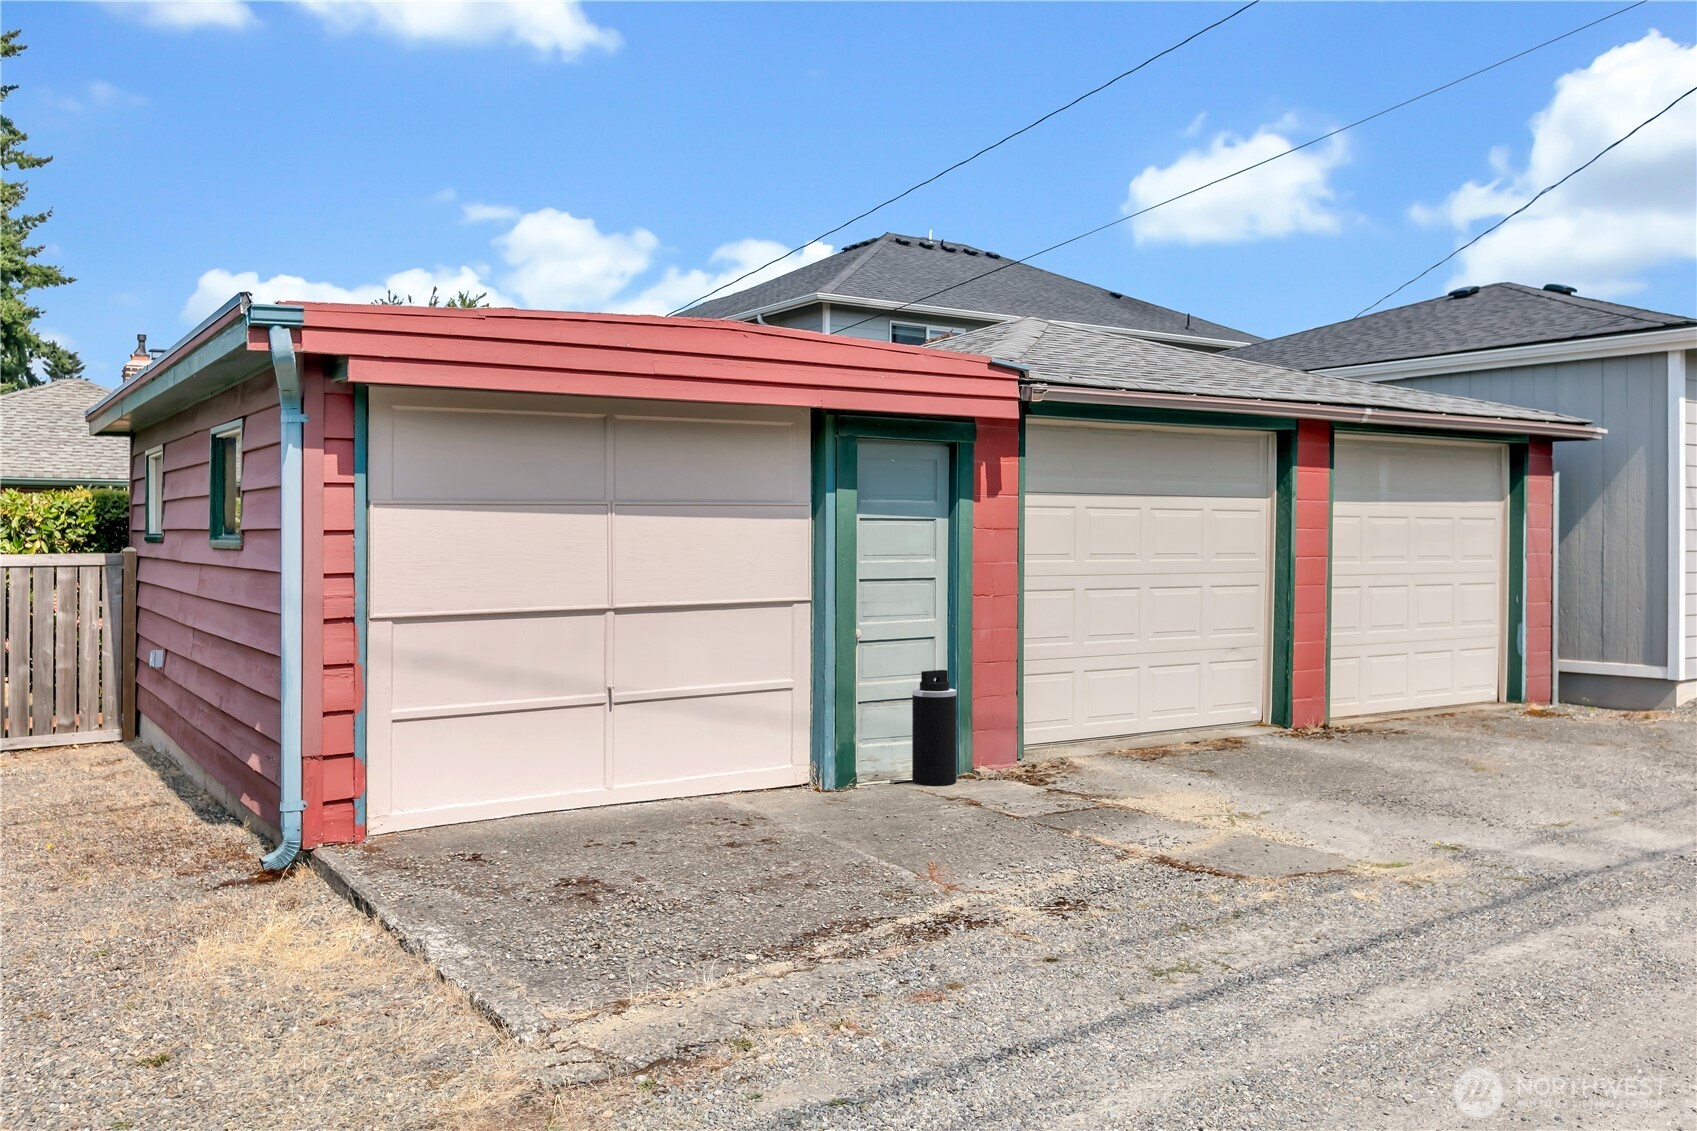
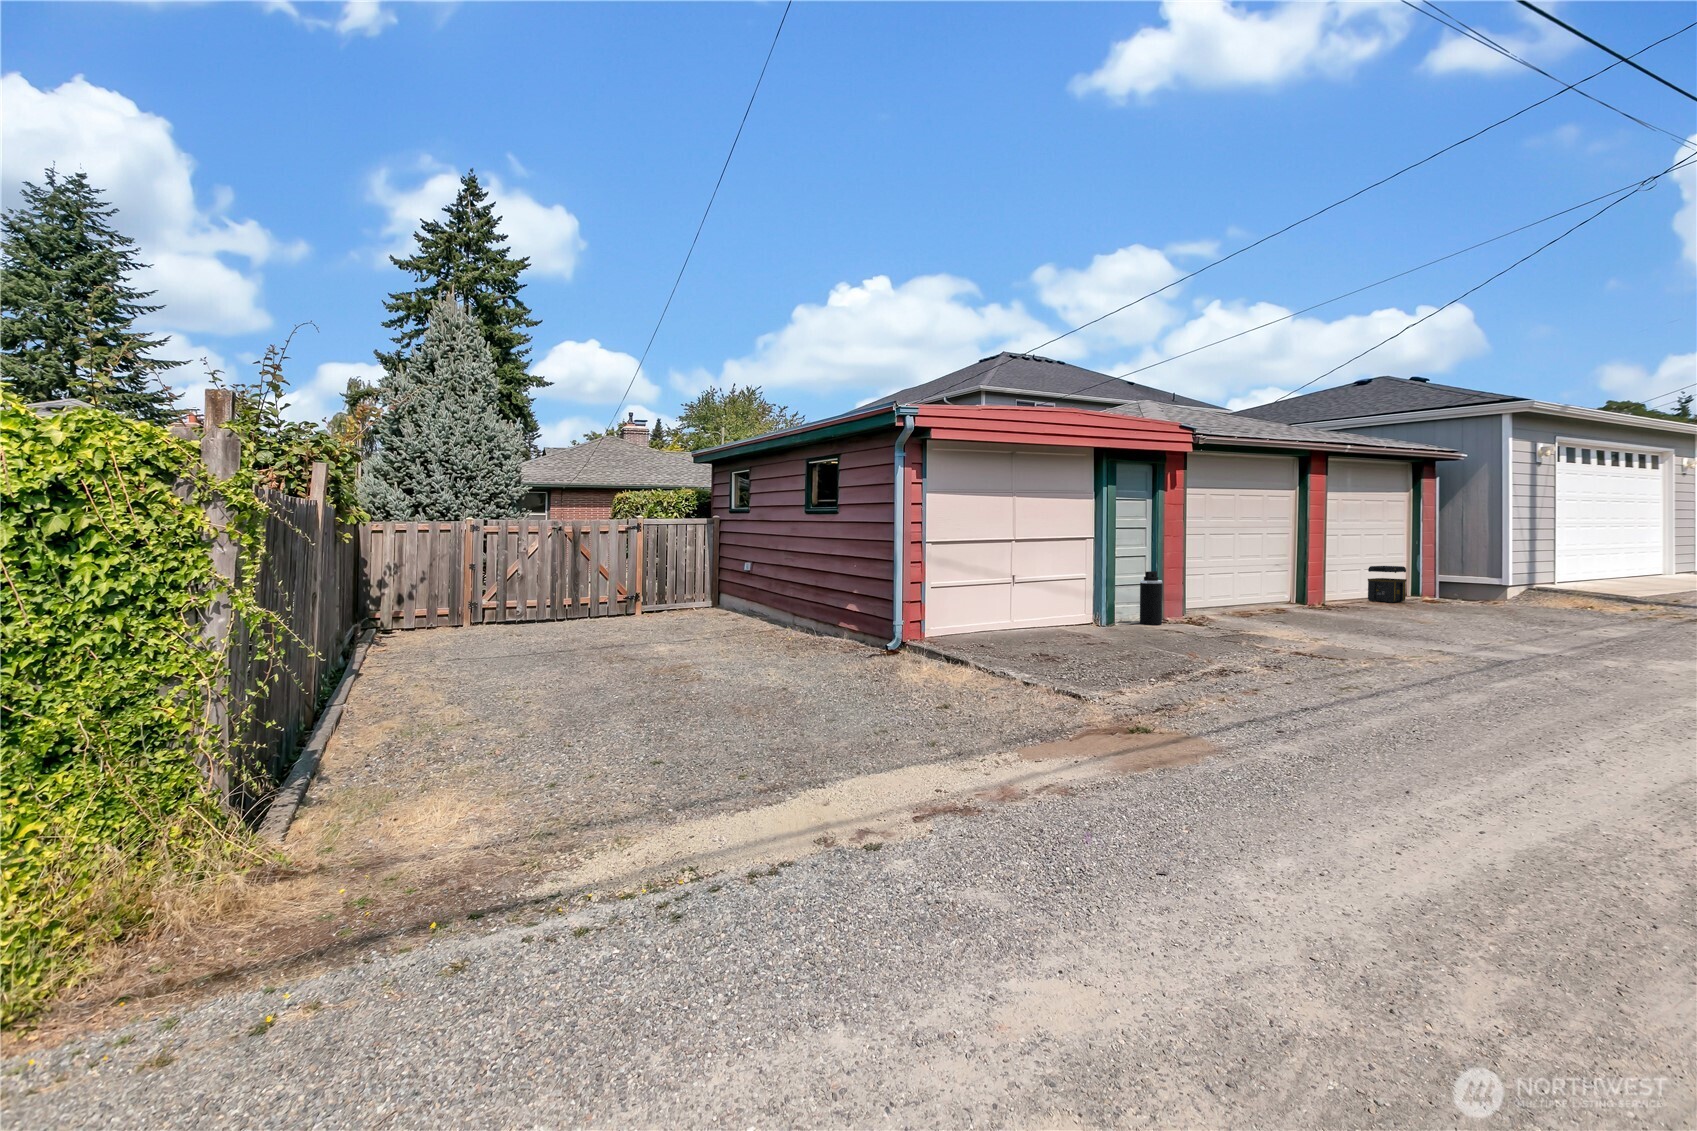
toolbox: none [1420,644,1490,717] -> present [1368,566,1407,603]

